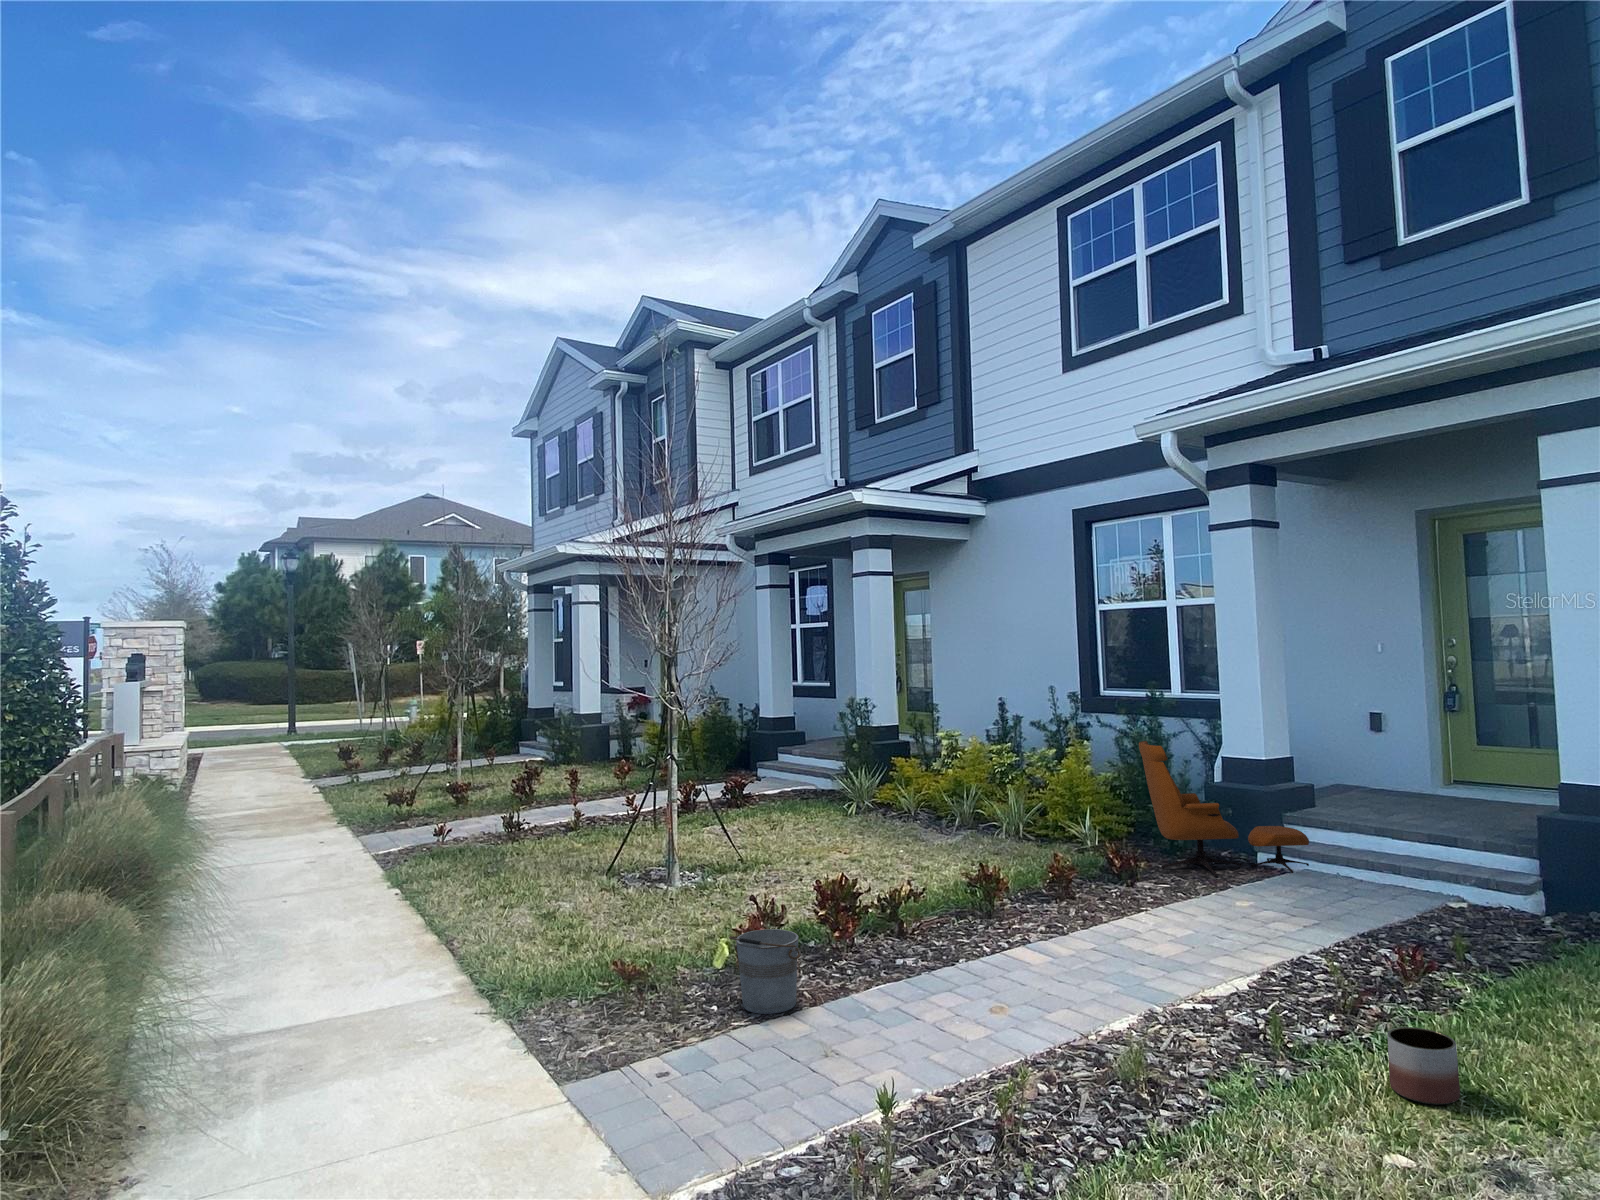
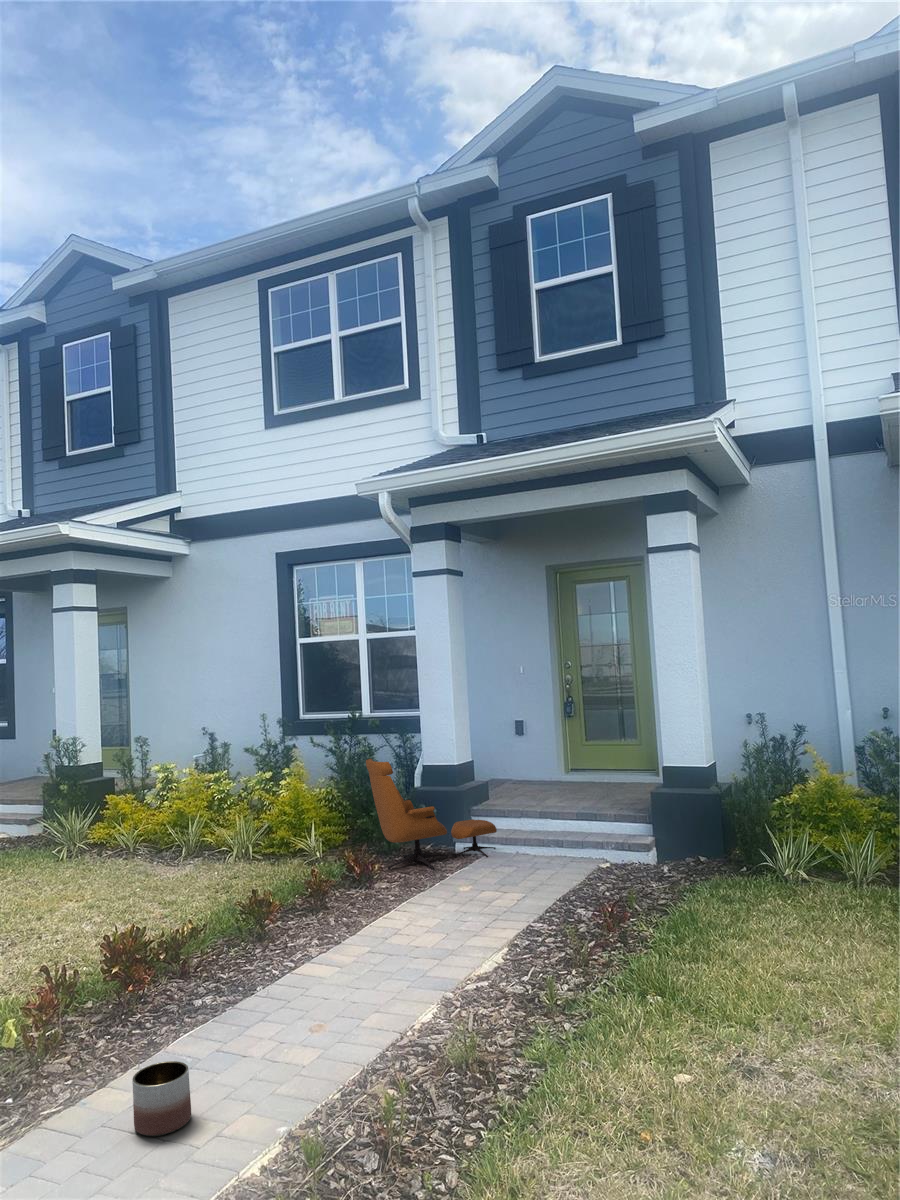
bucket: present [729,929,801,1014] -> none [28,997,114,1095]
planter: present [1387,1027,1460,1105] -> present [132,1061,191,1136]

